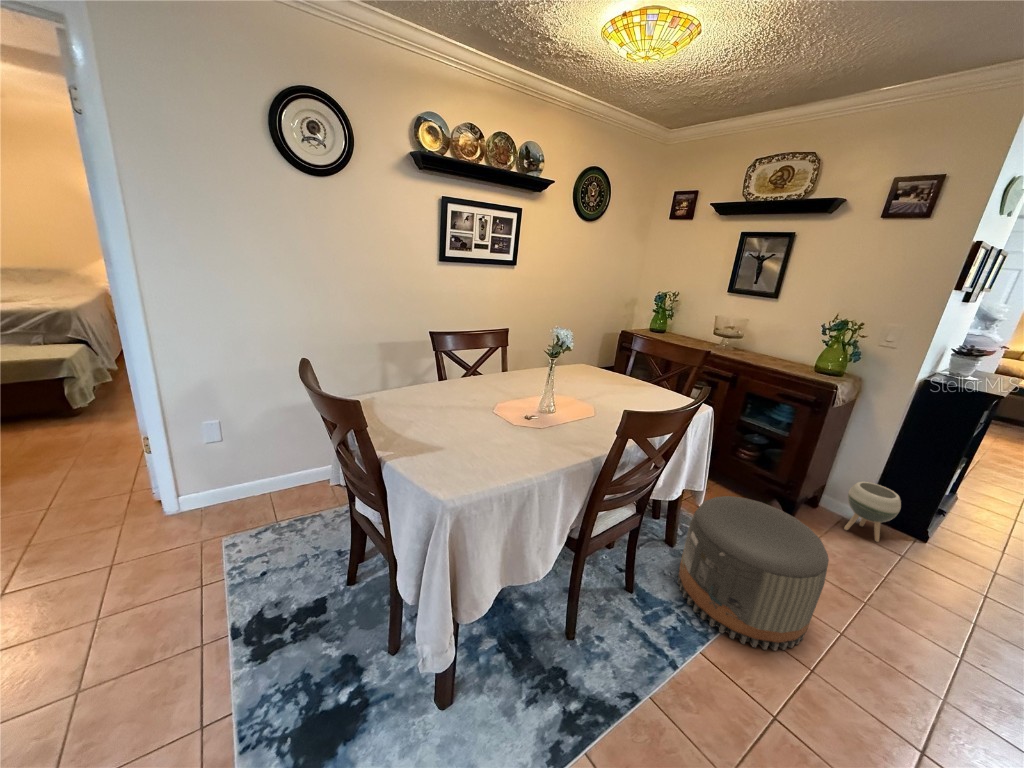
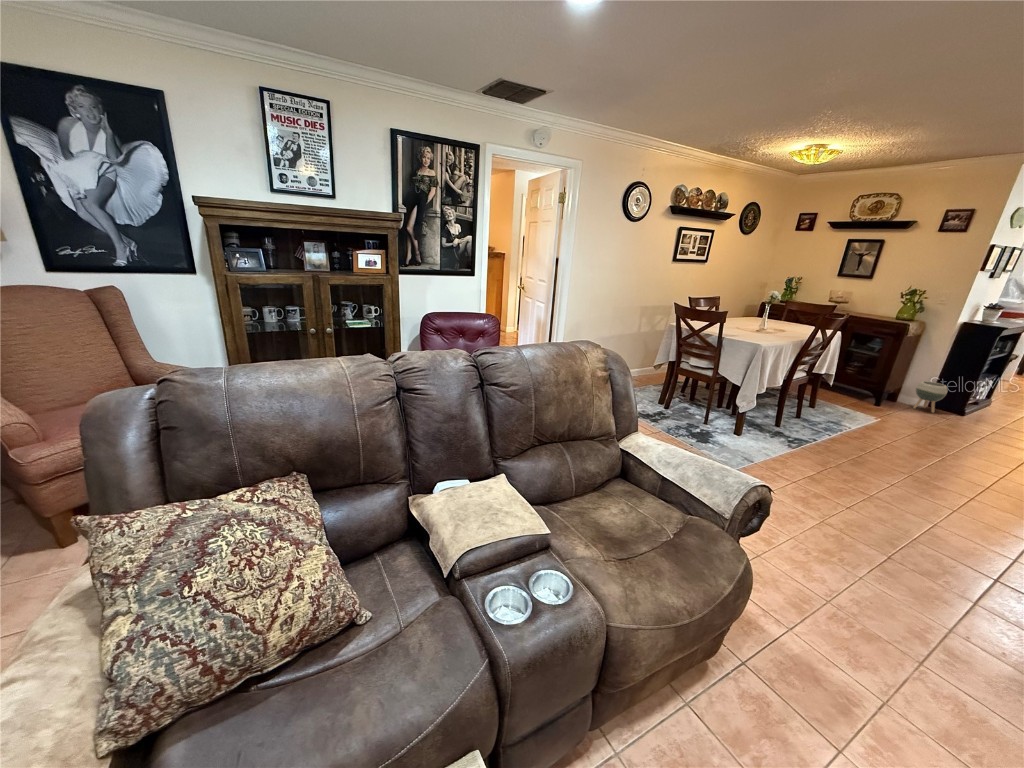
pouf: present [678,496,829,650] -> none [821,376,904,434]

